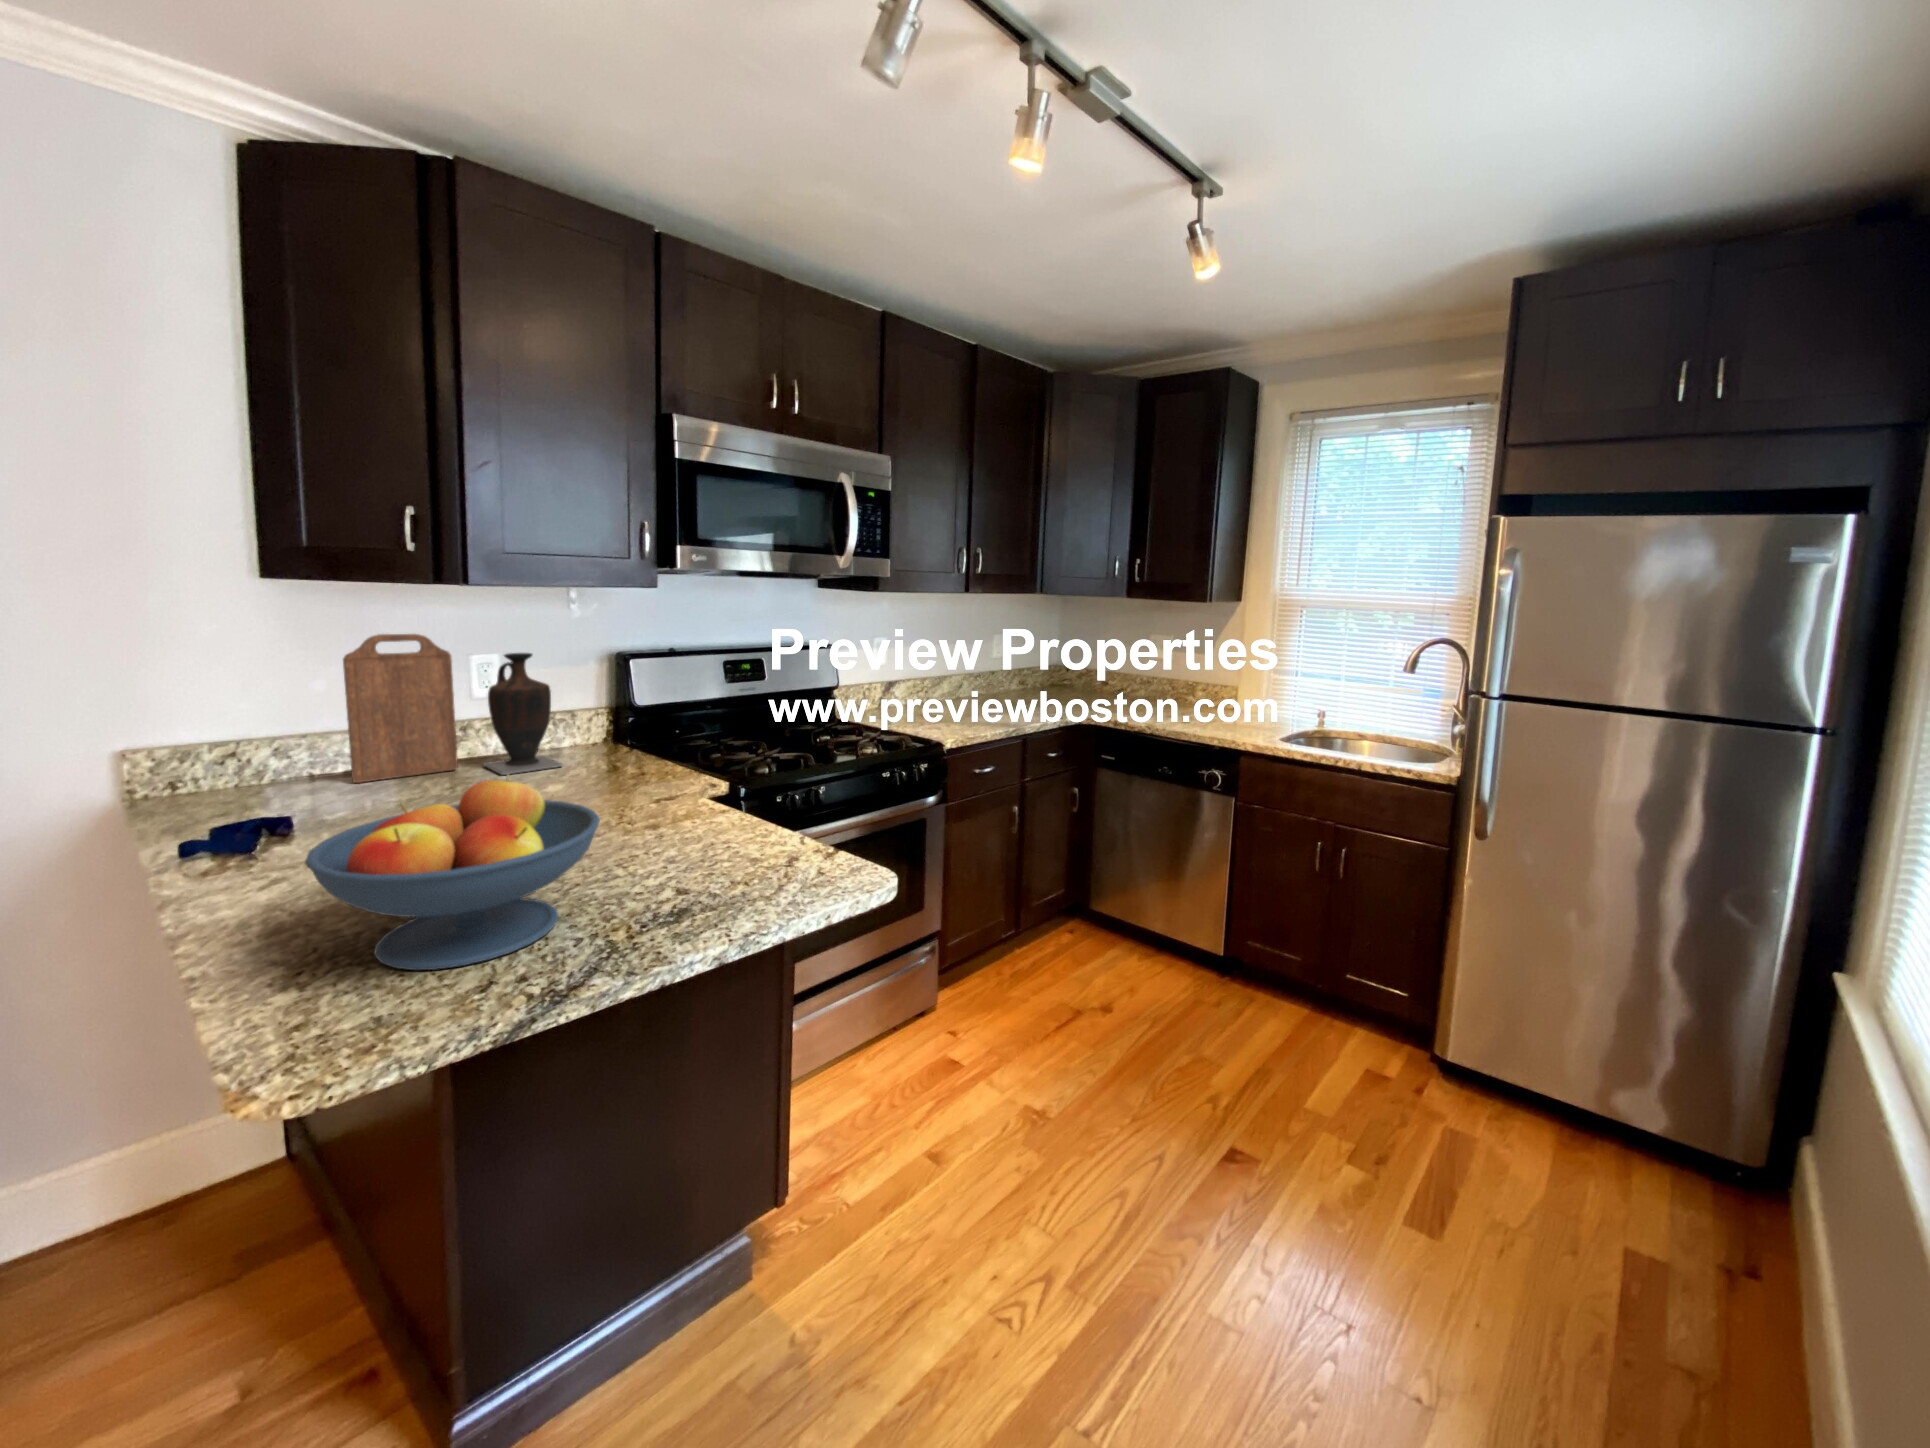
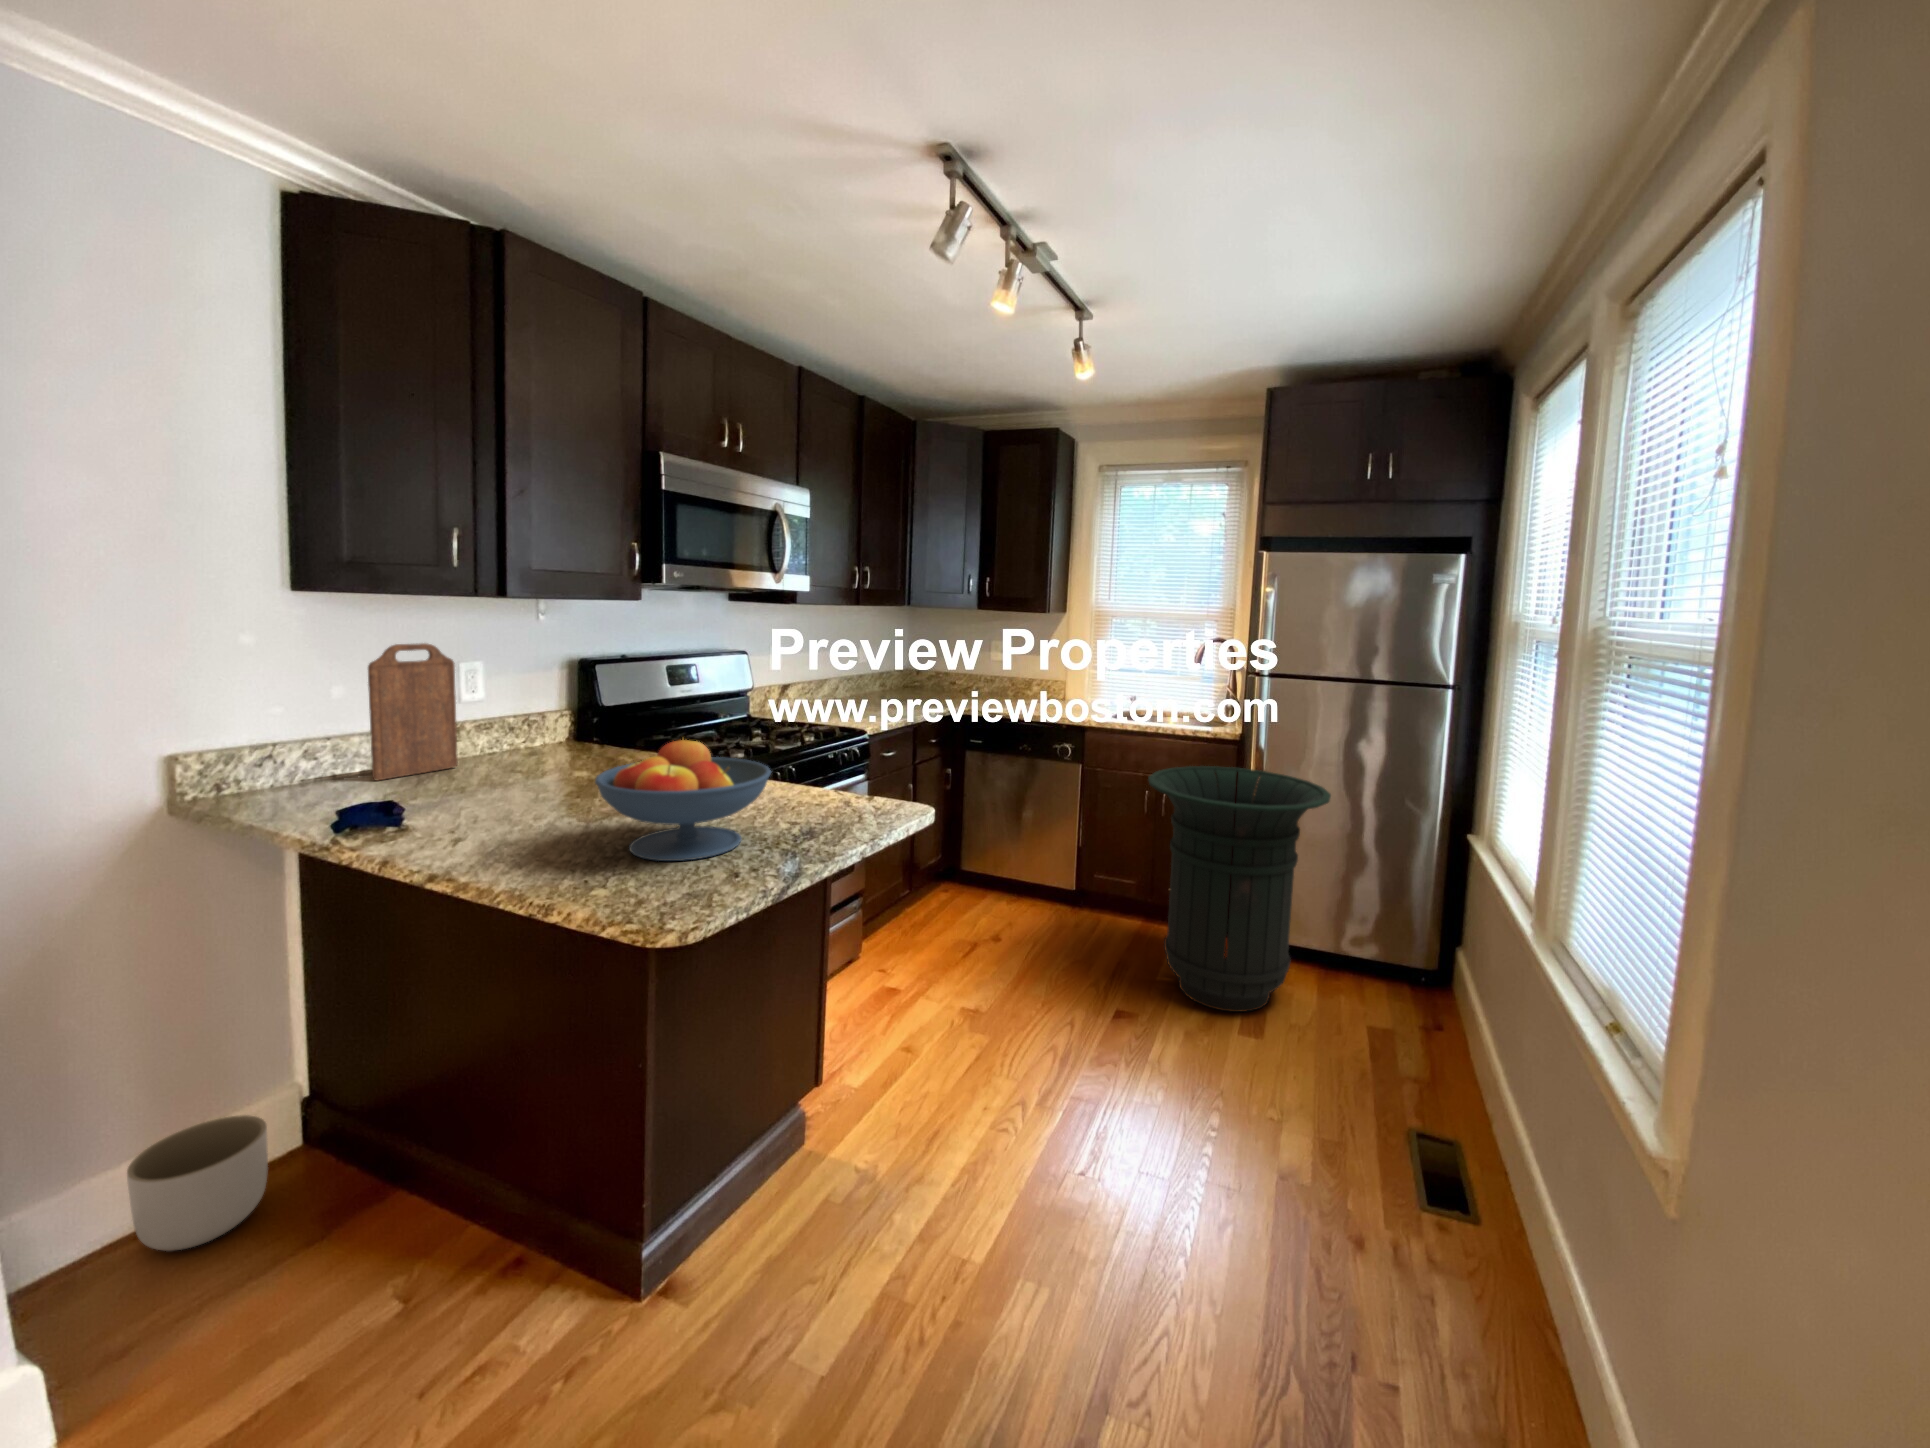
vase: present [483,653,562,775] -> none [477,660,555,769]
trash can: none [1297,819,1602,1203] -> present [1148,766,1331,1012]
planter: none [53,1132,213,1280] -> present [127,1115,268,1251]

